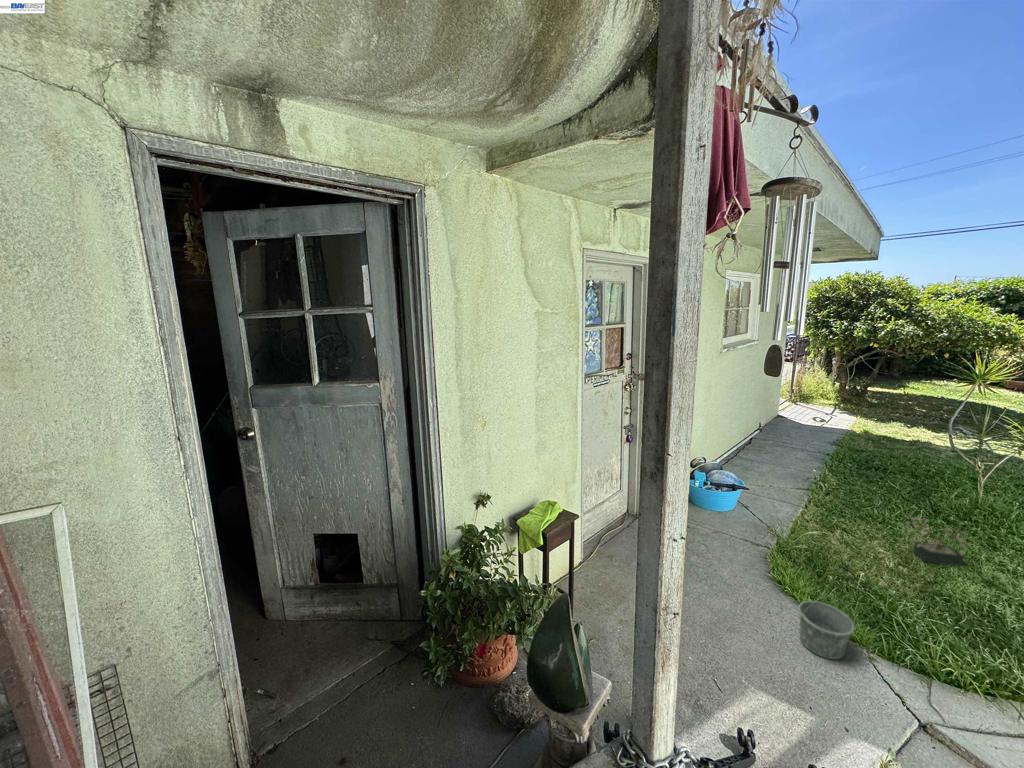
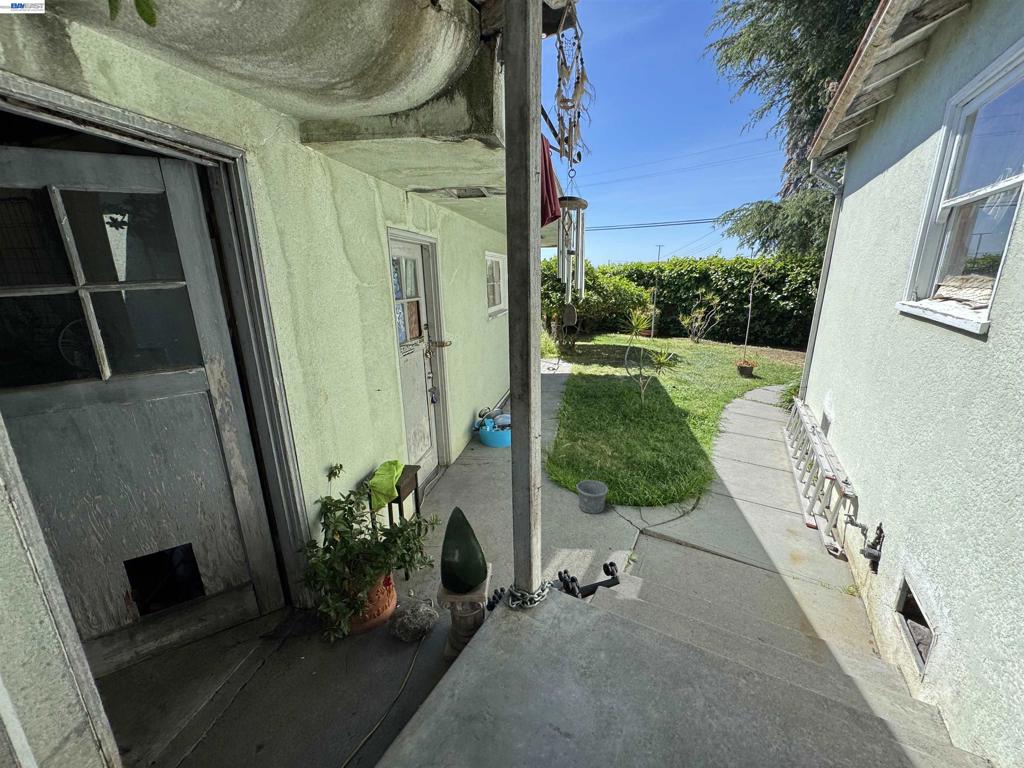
decorative plant: present [906,515,970,566] -> none [616,415,647,444]

